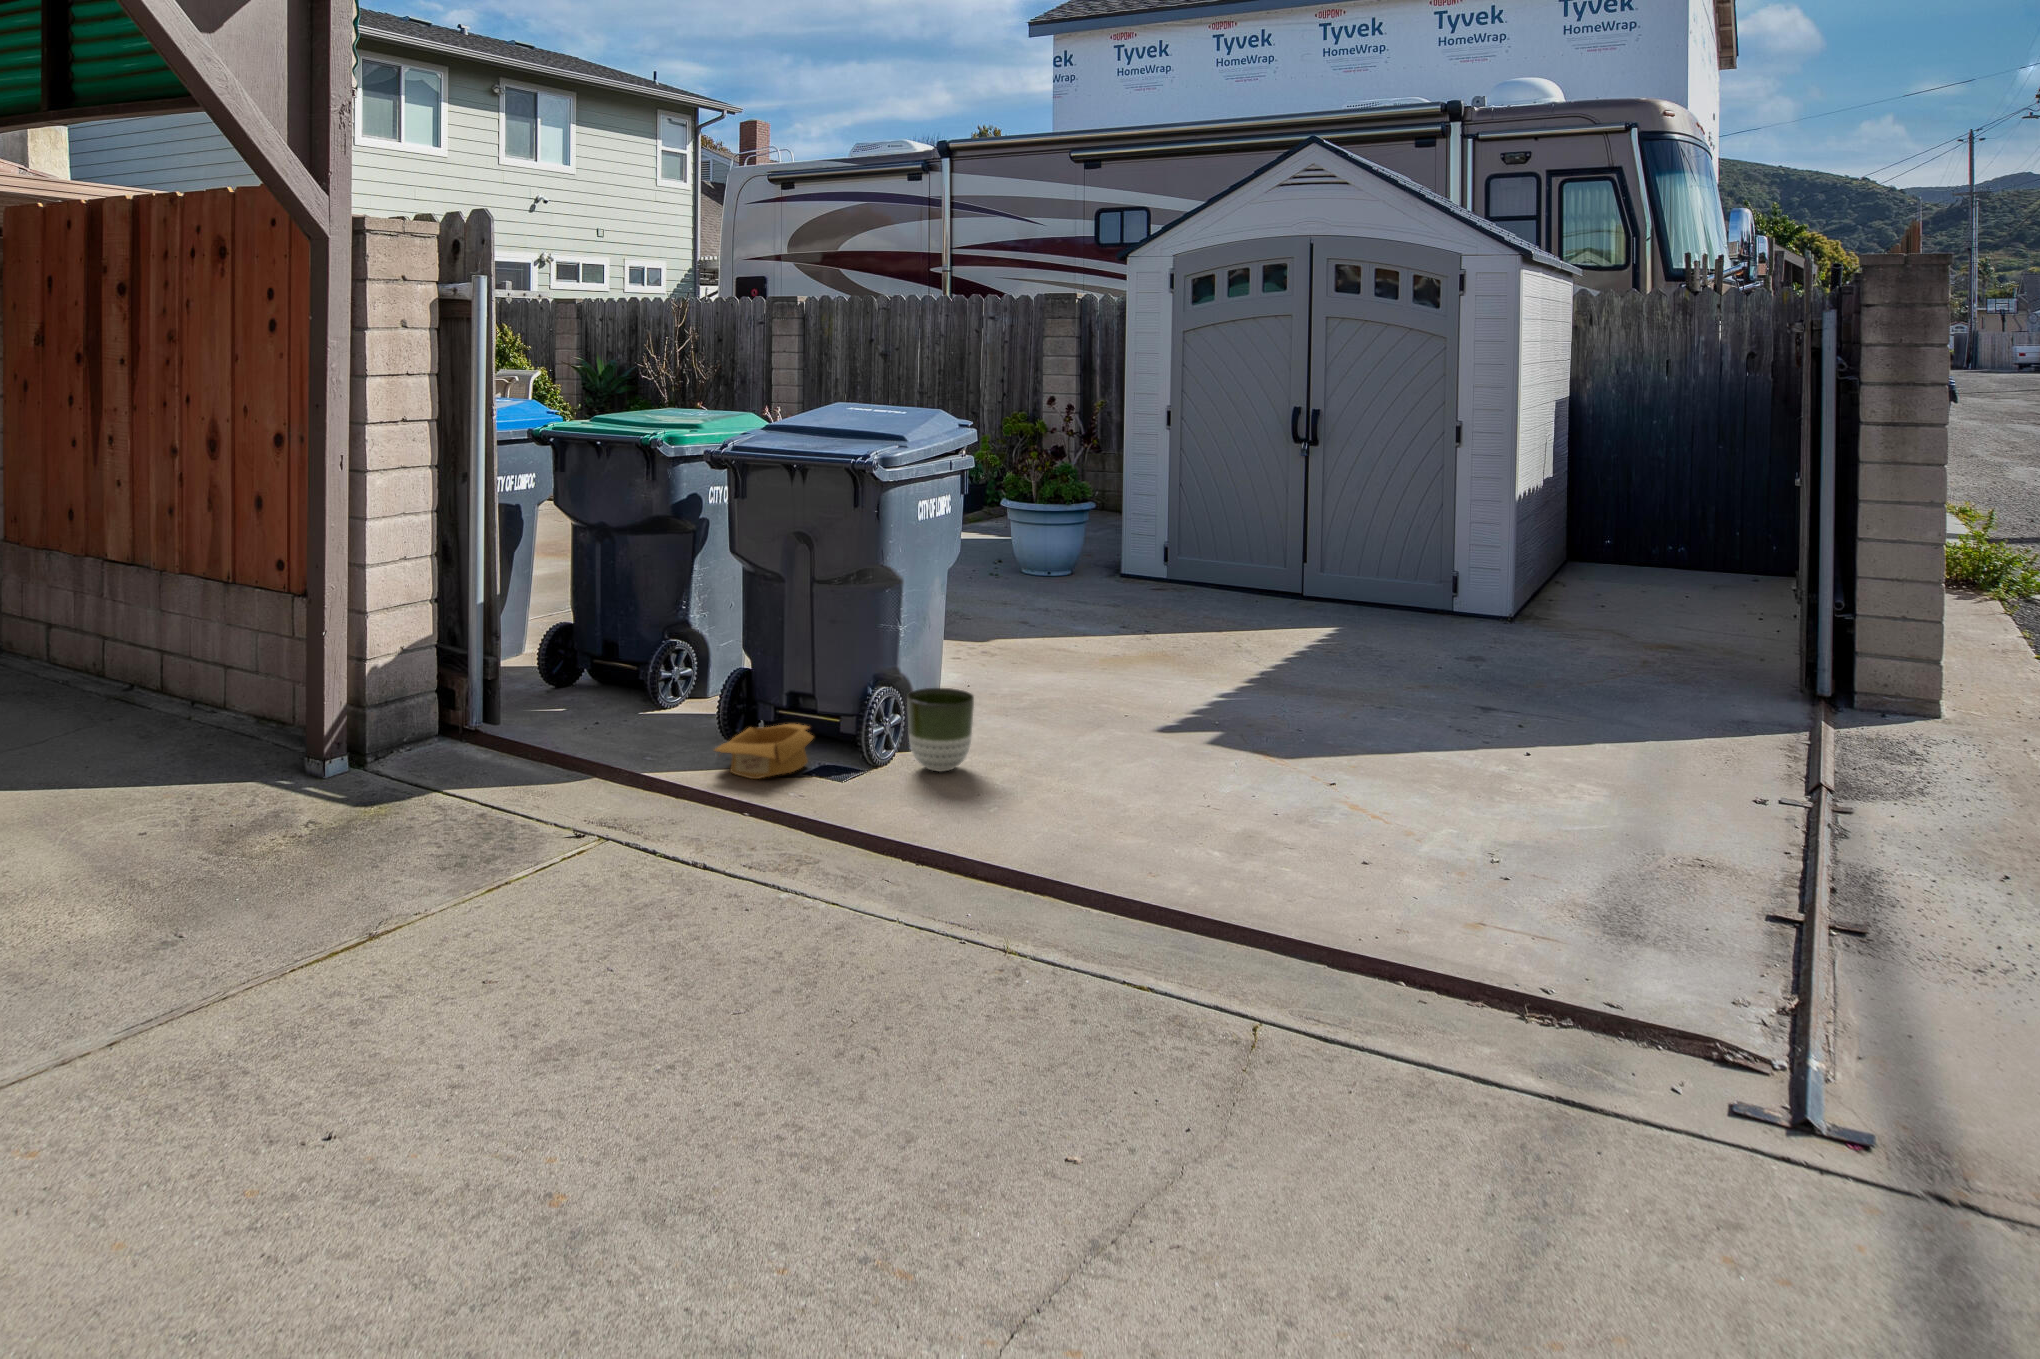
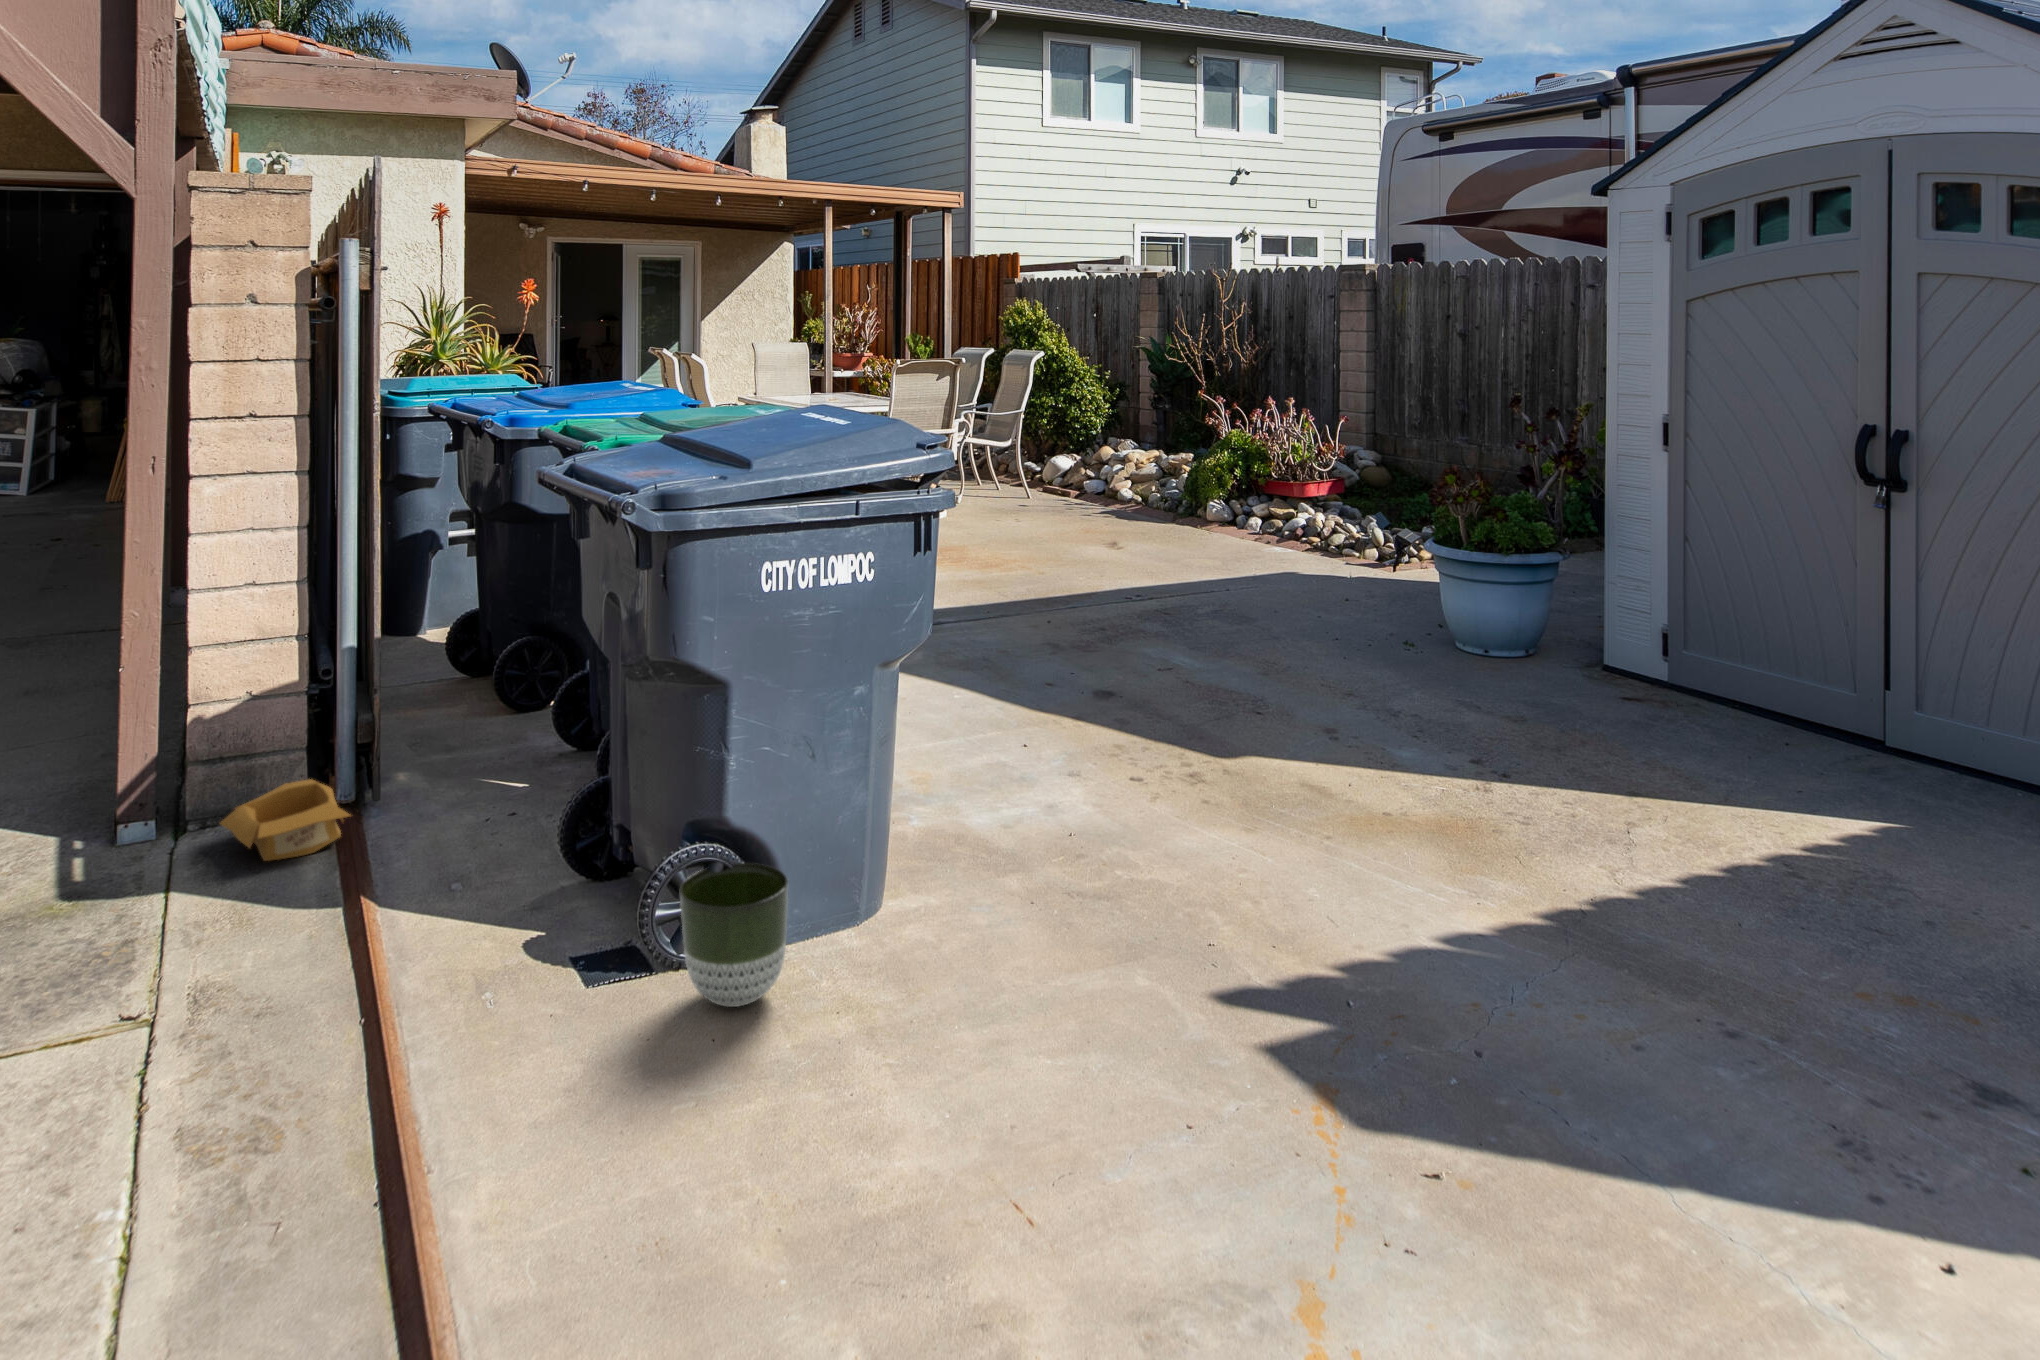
cardboard box: present [715,724,813,779] -> present [220,779,351,861]

